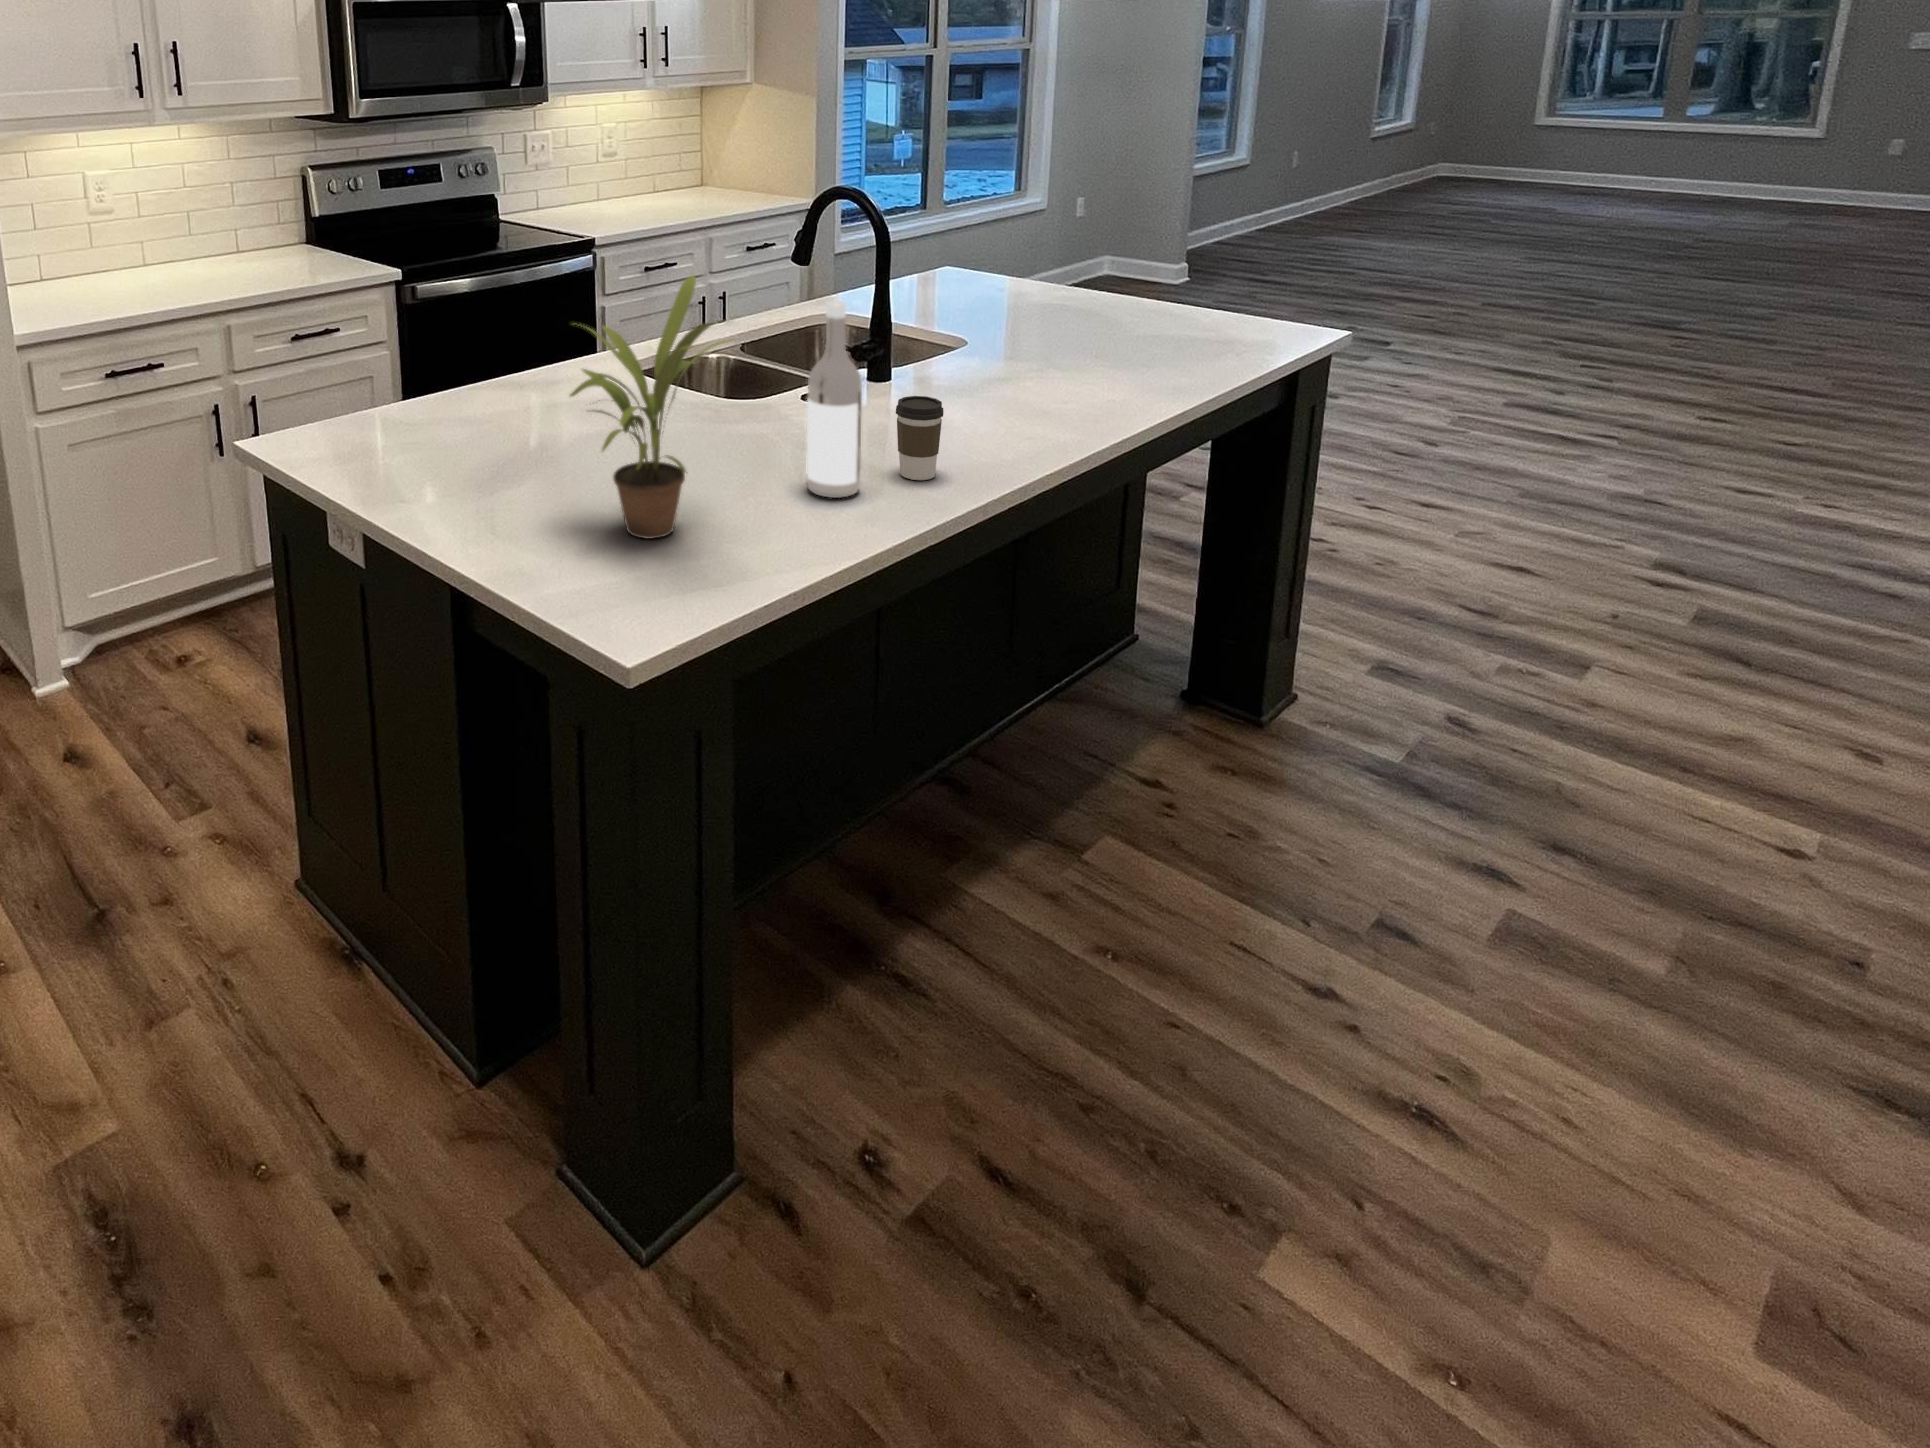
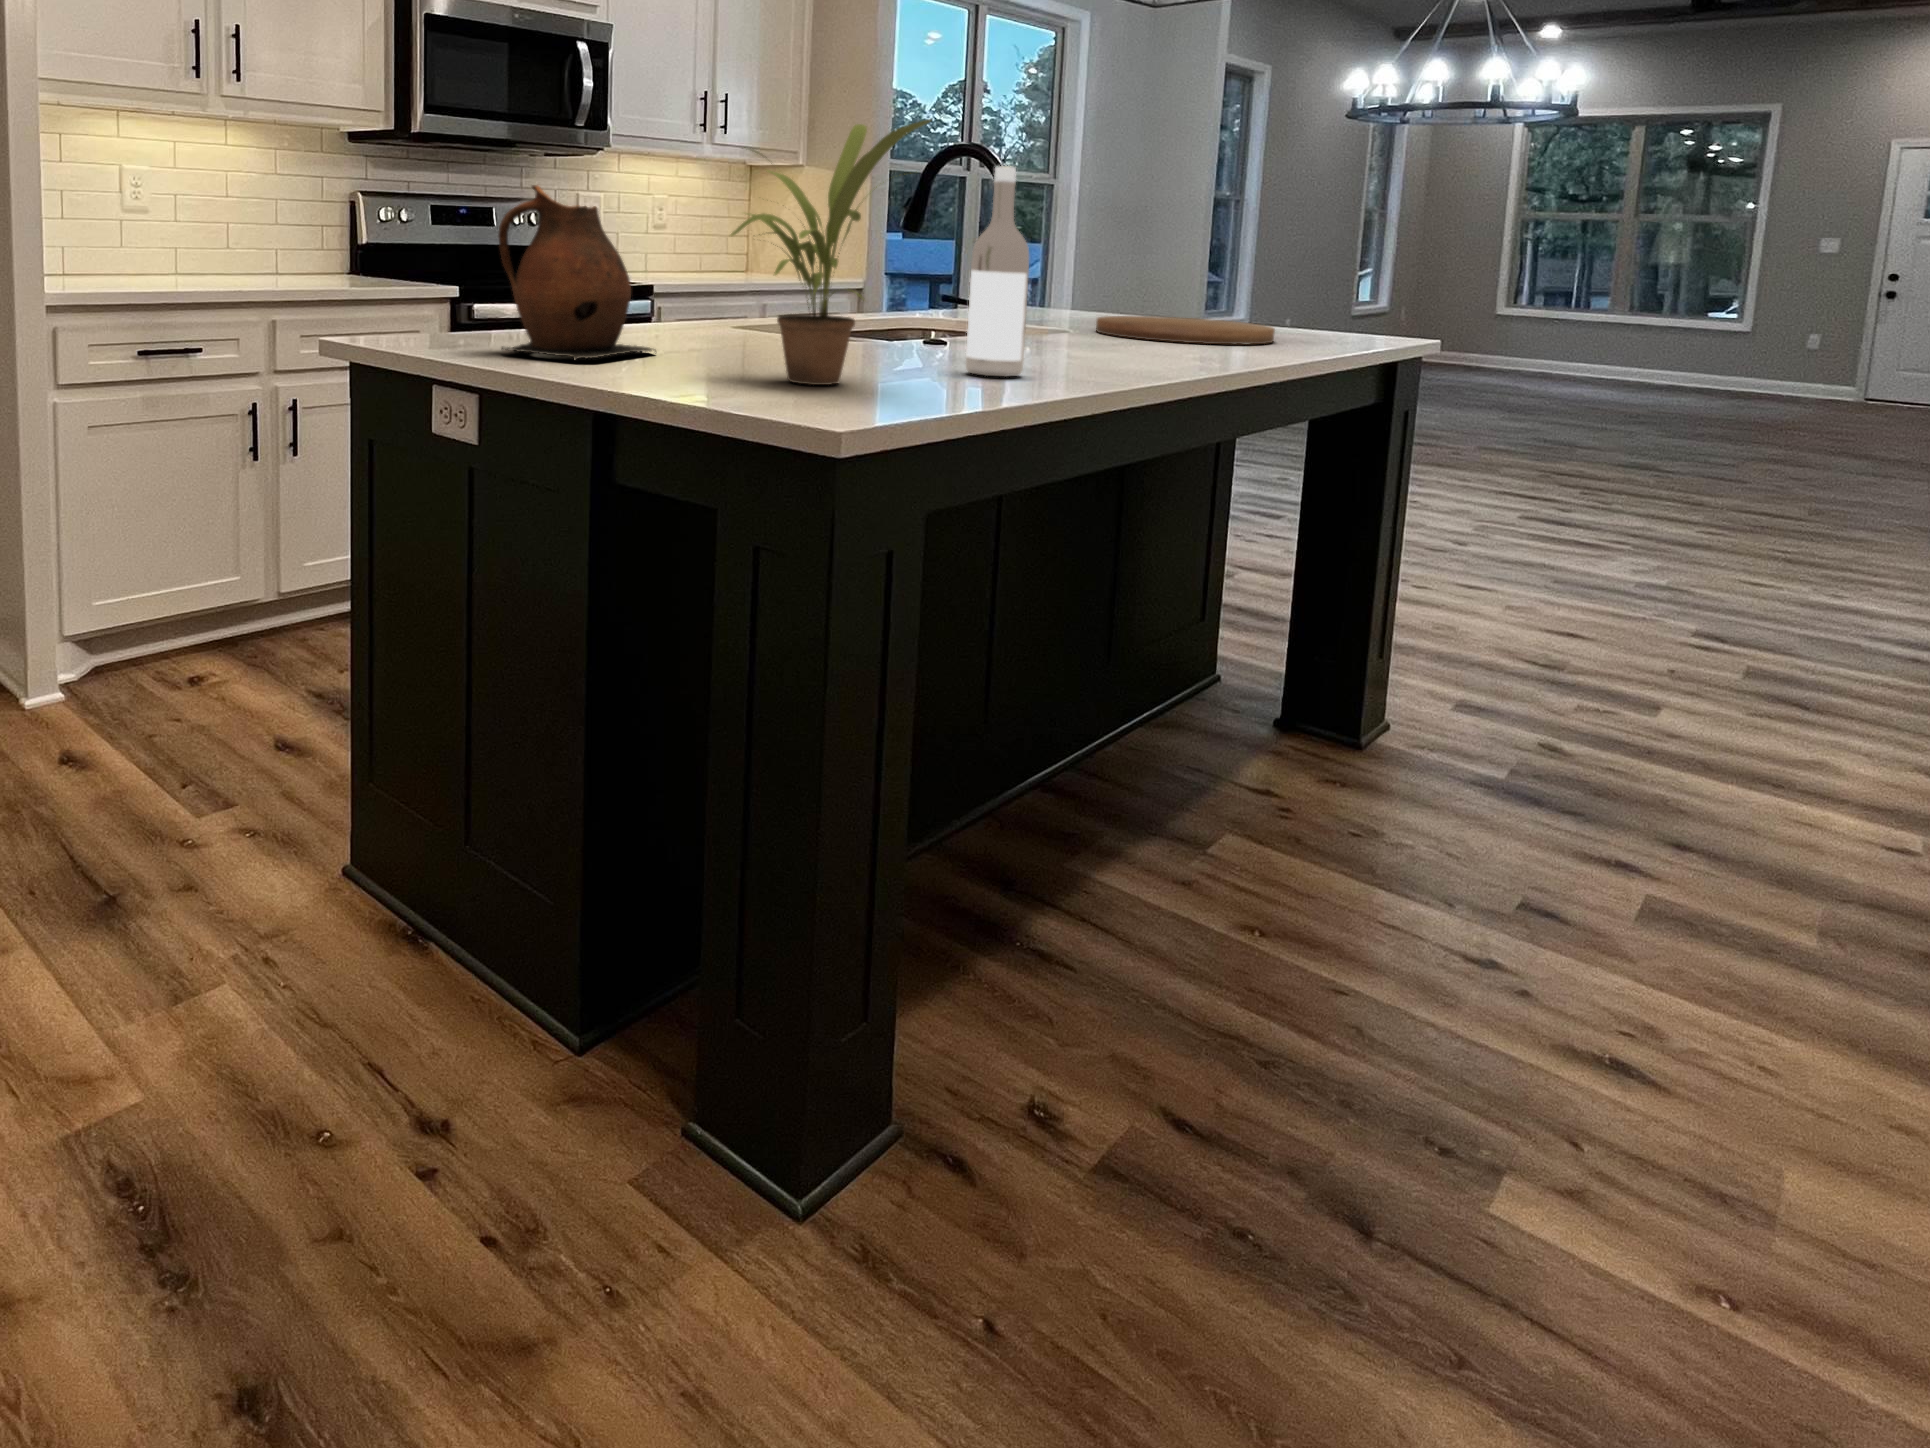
cutting board: none [990,319,1166,375] -> present [1096,316,1275,344]
ceramic pitcher: none [373,321,527,495] -> present [498,185,653,360]
coffee cup: present [896,396,944,480] -> none [1054,291,1105,374]

